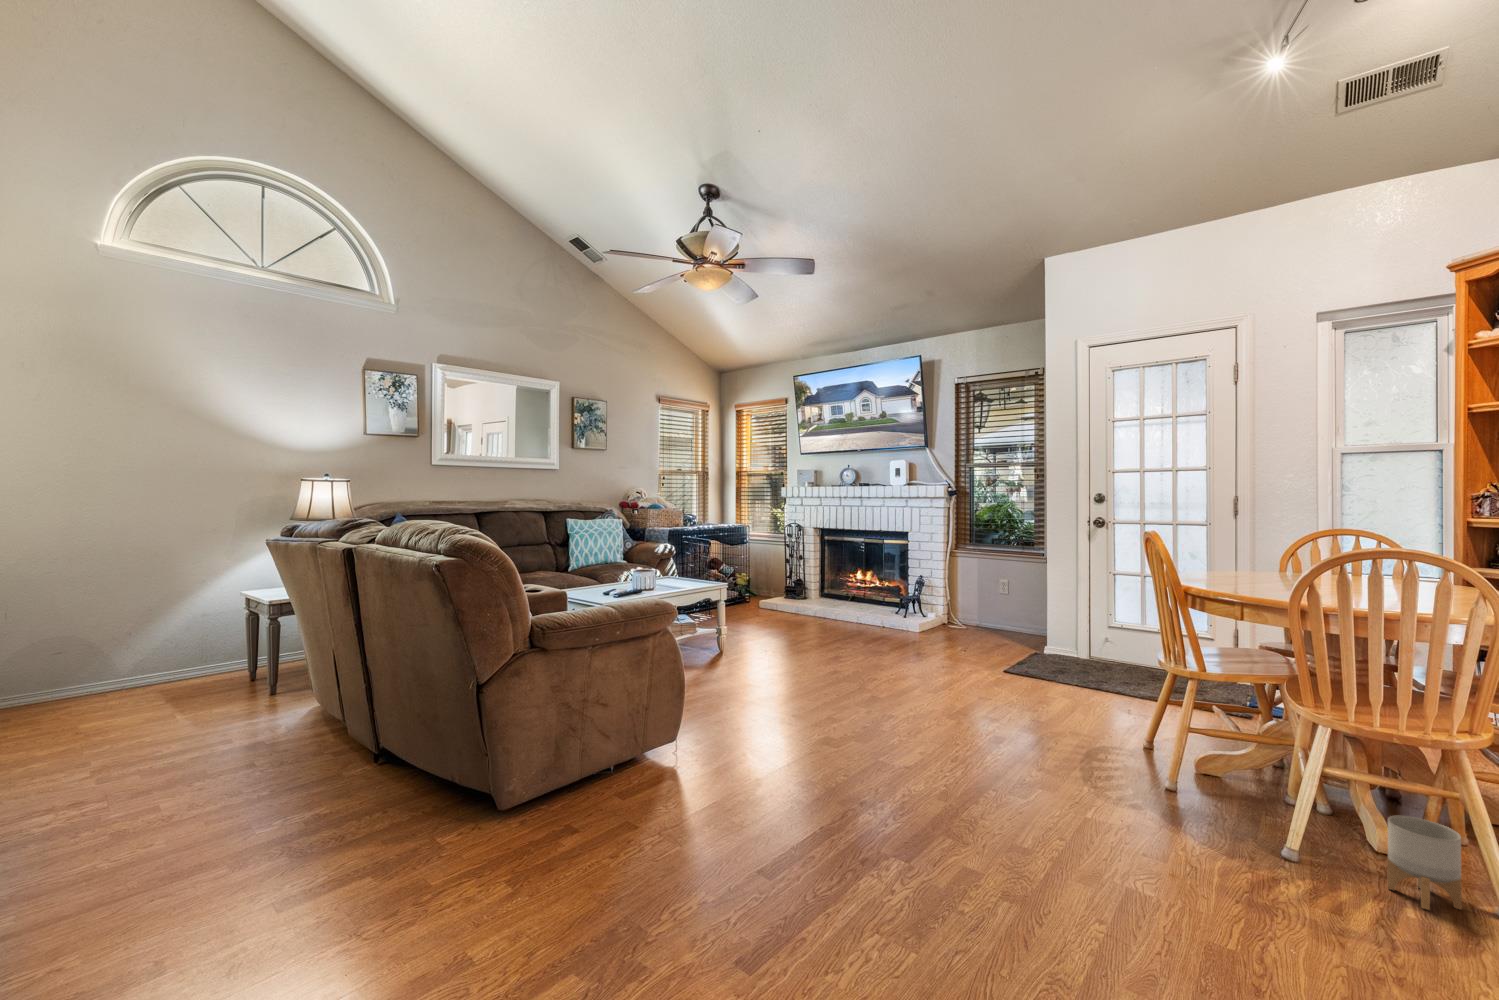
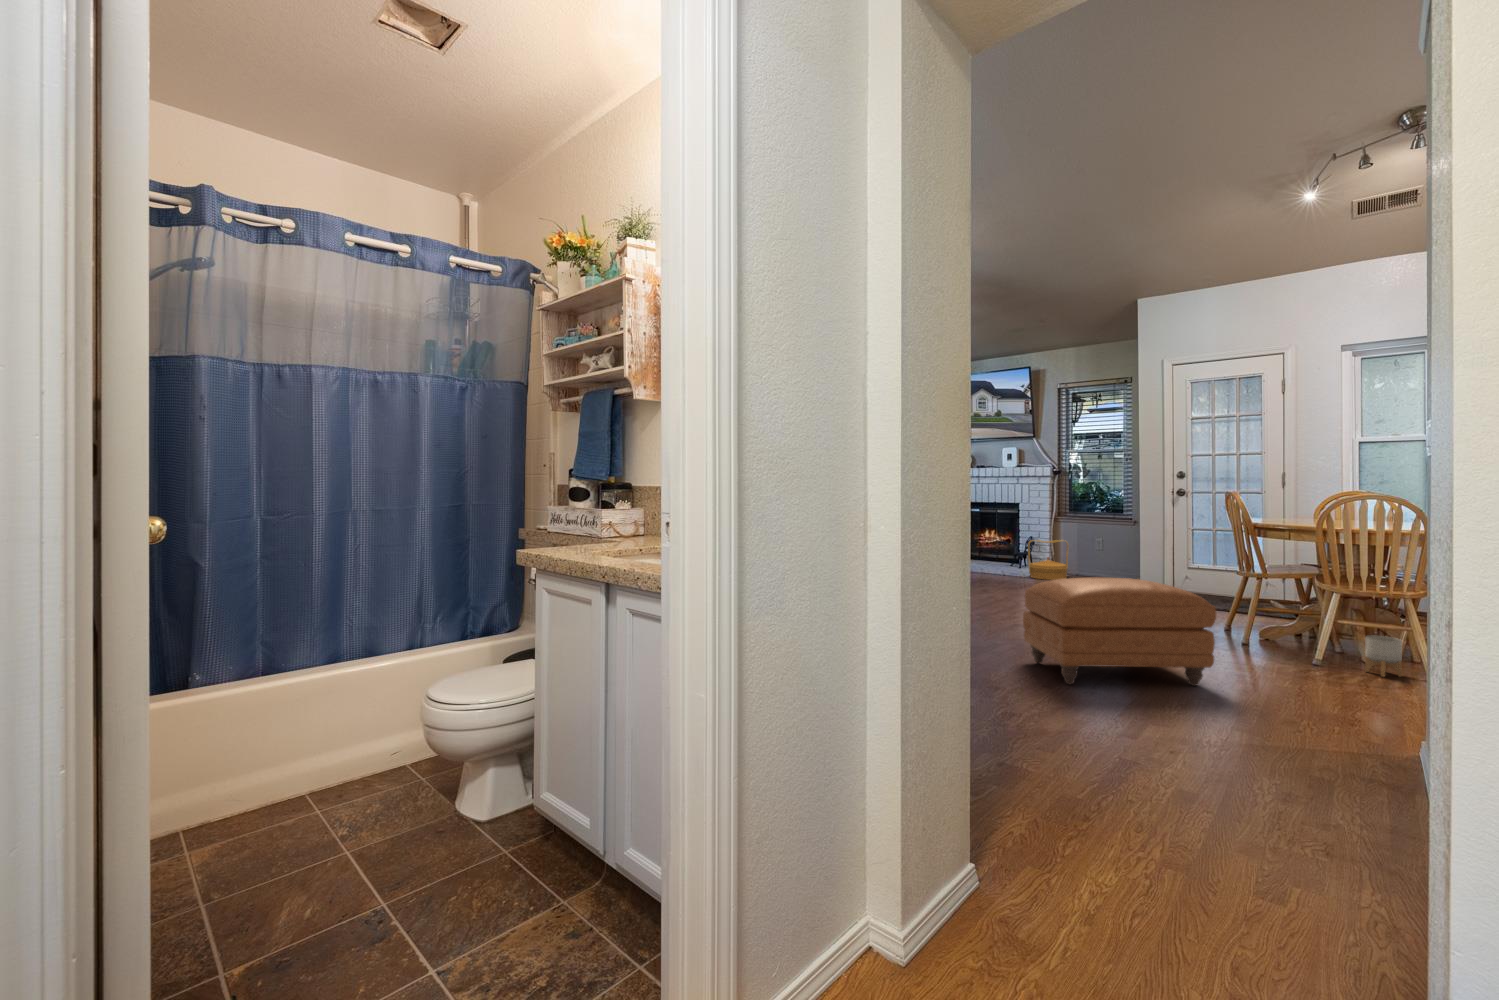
woven basket: none [913,581,965,635] -> present [1028,540,1068,580]
ottoman: none [768,695,1095,951] -> present [1023,578,1216,686]

